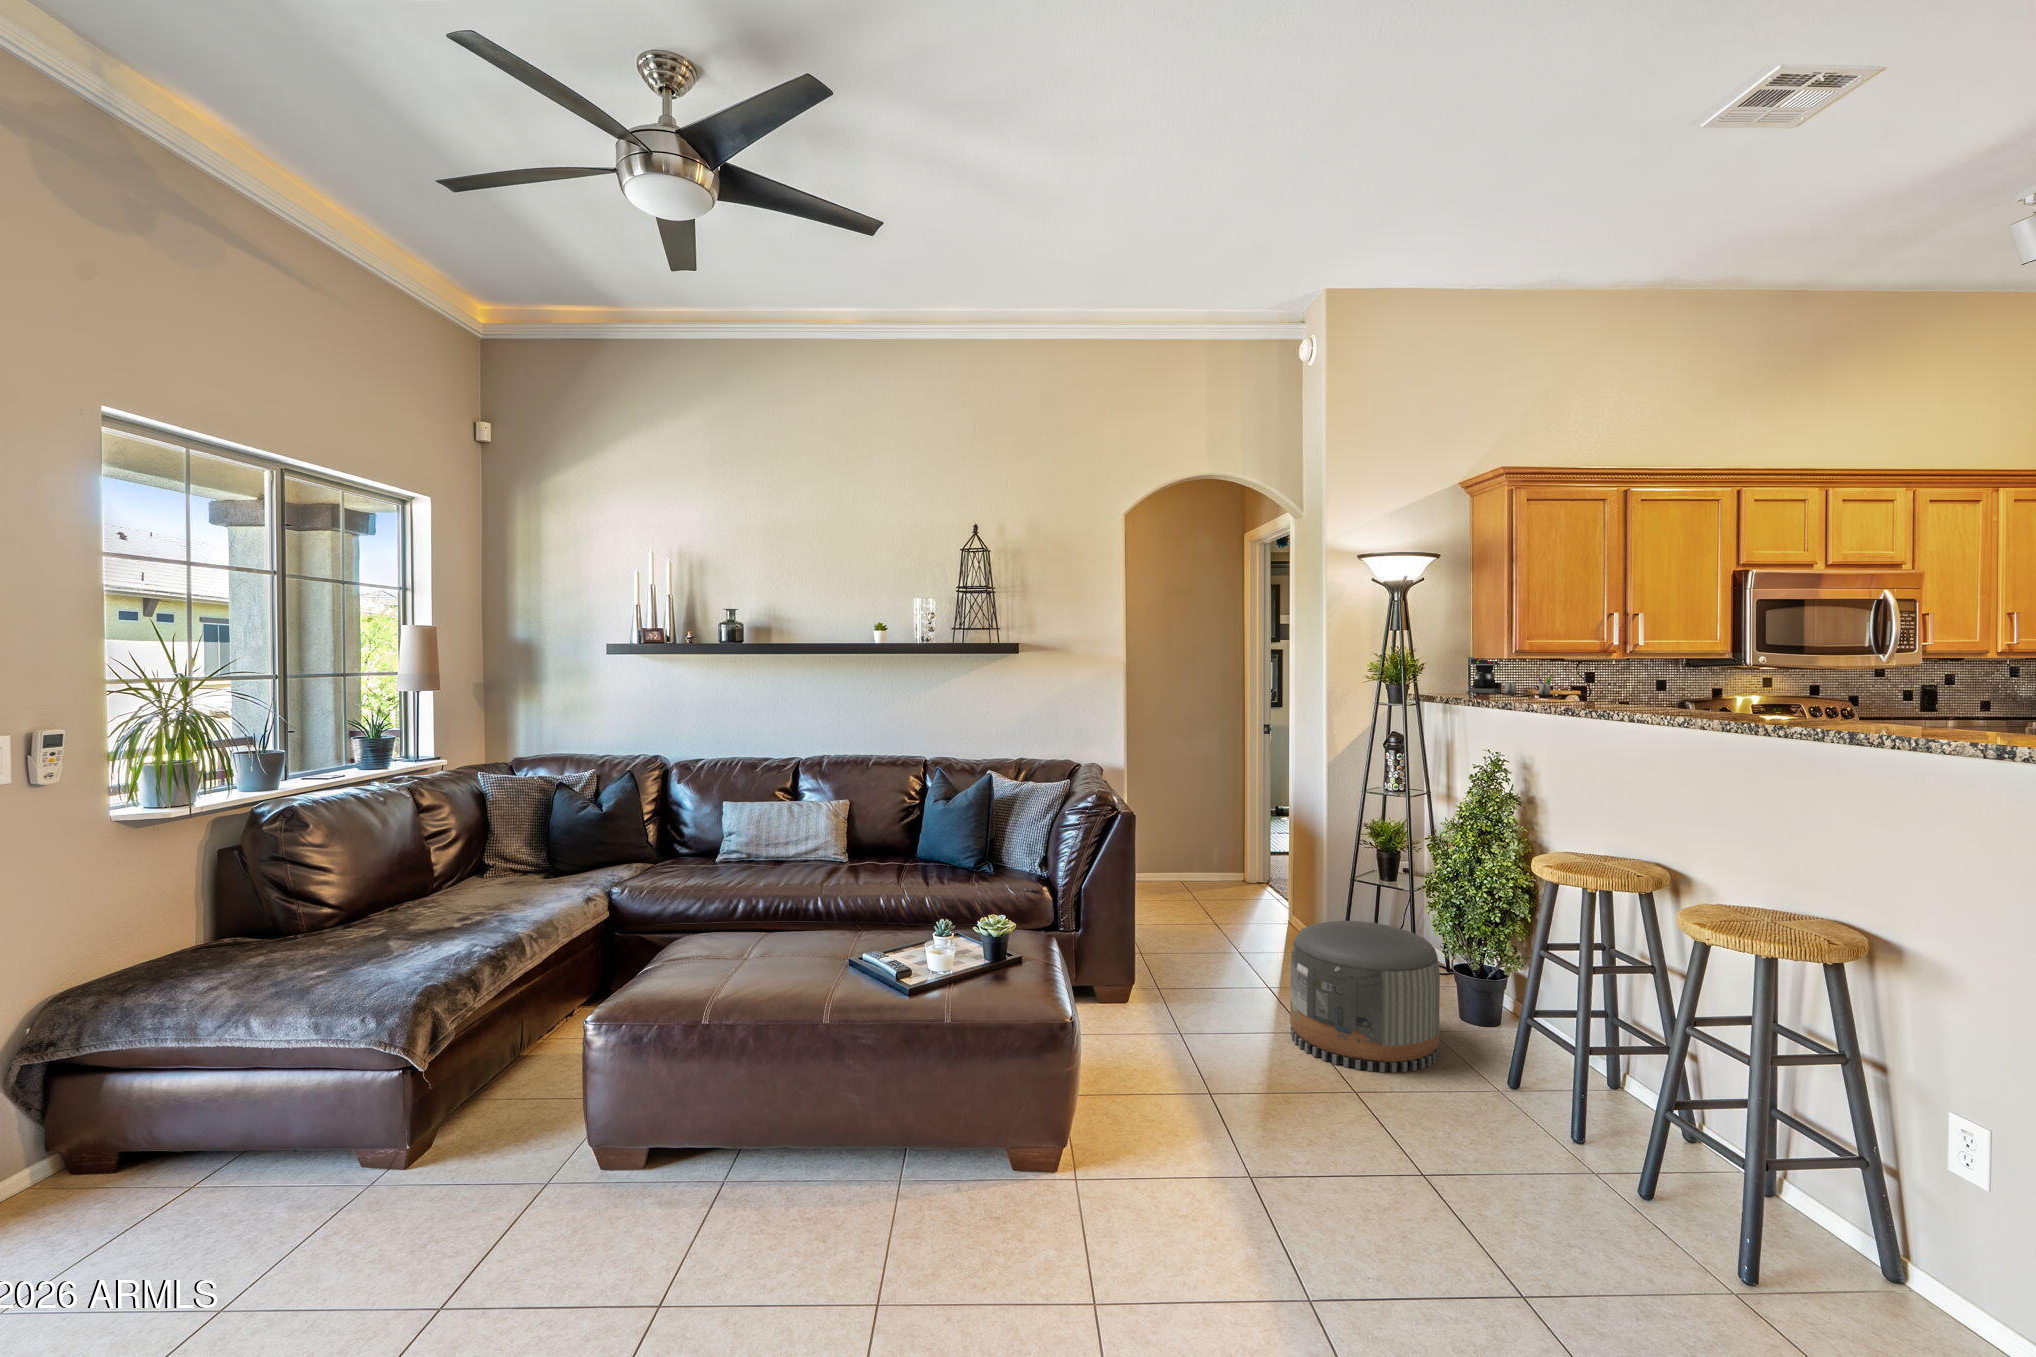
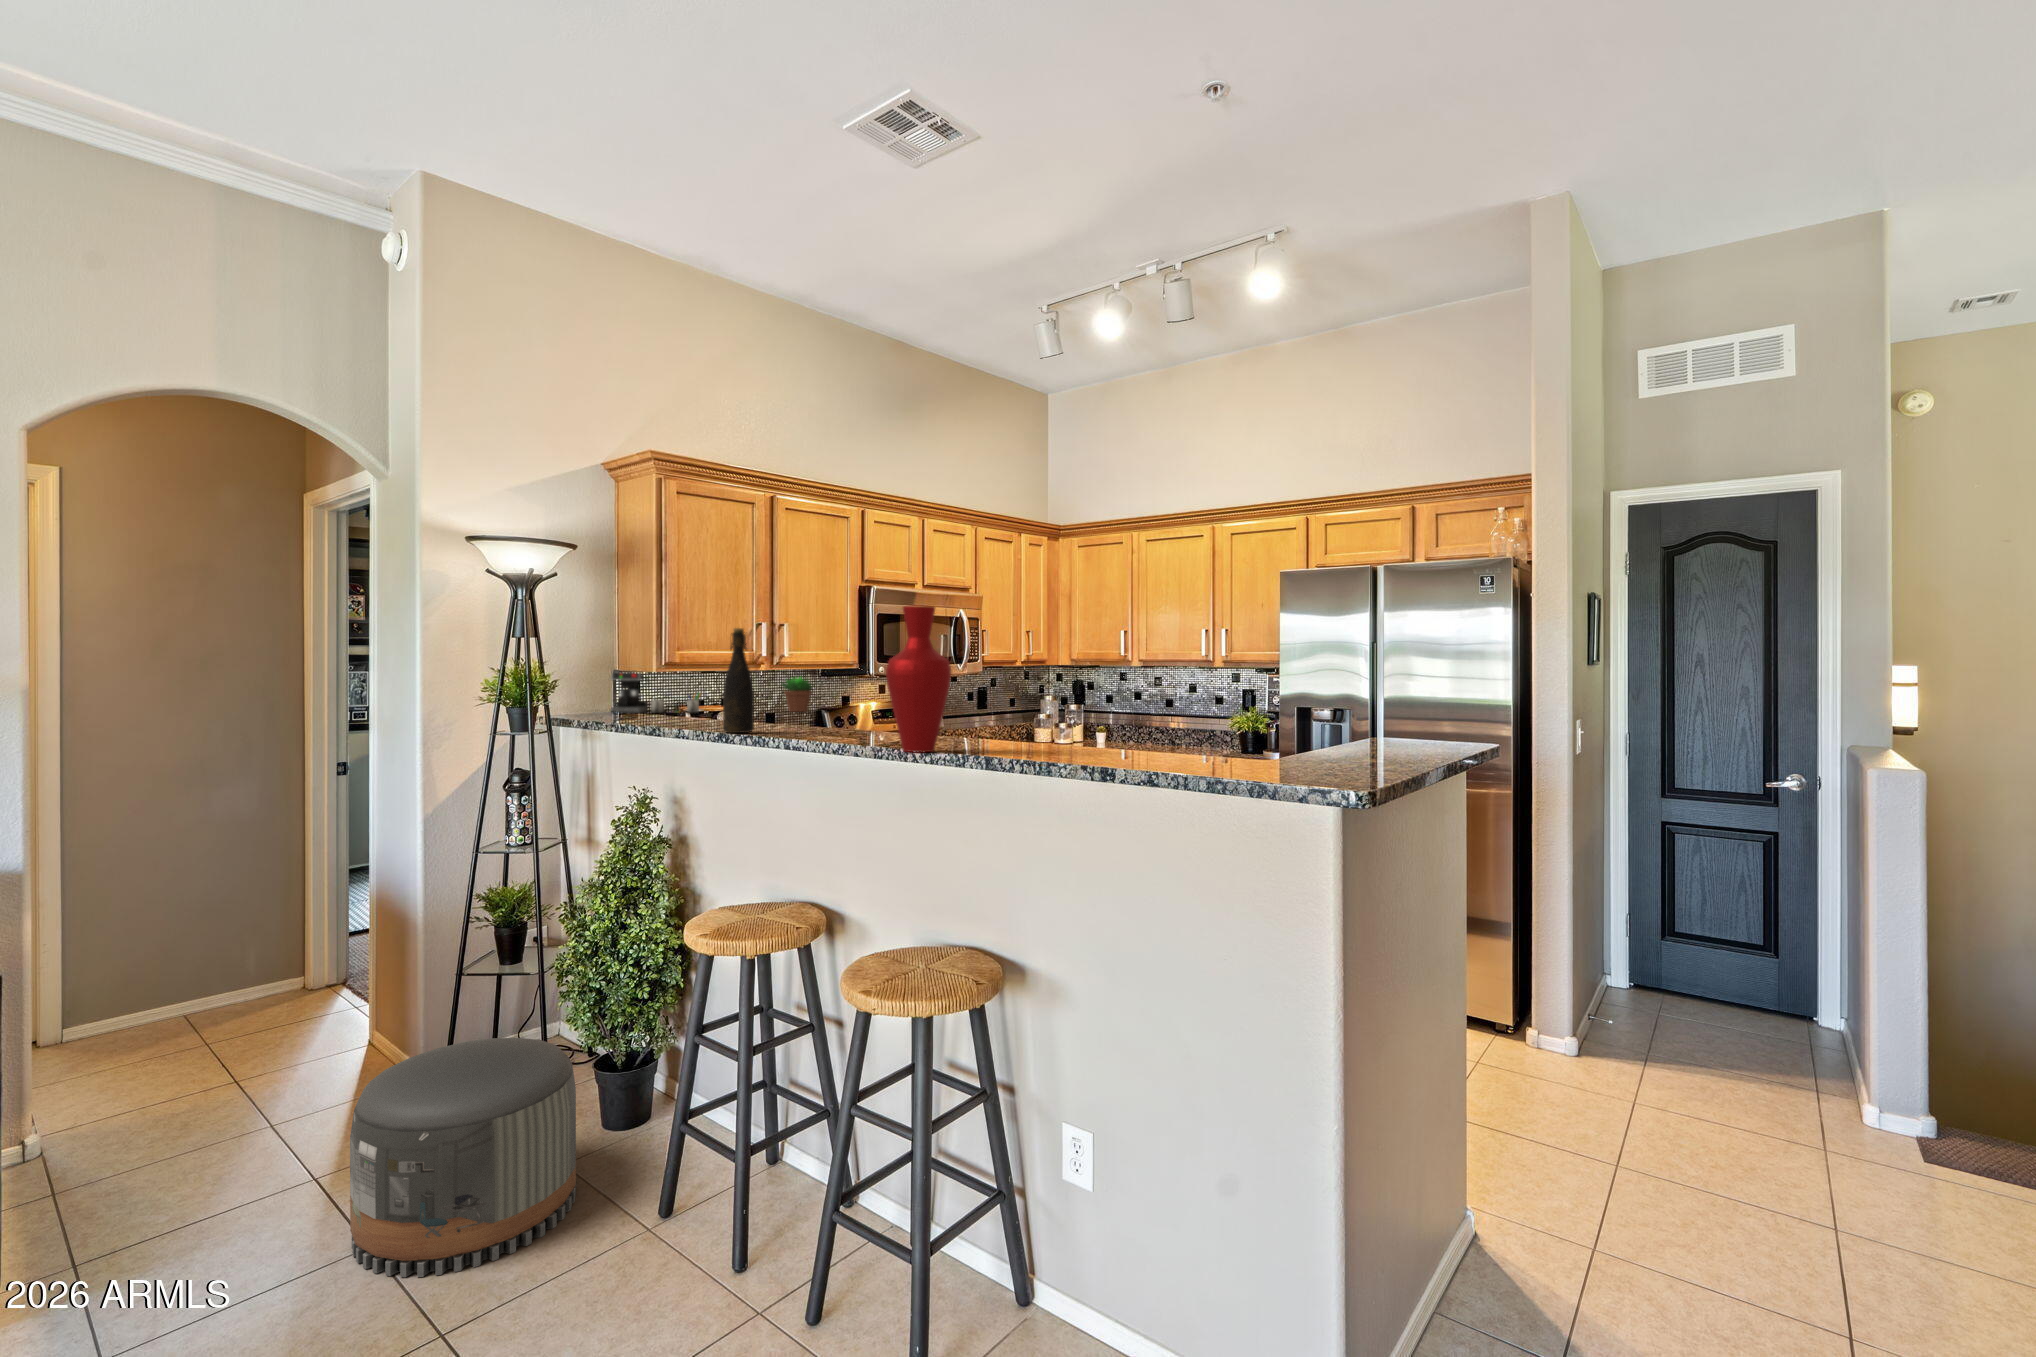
vase: none [1738,585,1820,727] -> present [886,606,951,752]
bottle: none [1570,615,1601,707] -> present [723,628,754,733]
succulent plant: none [1636,664,1679,700] -> present [782,677,812,712]

